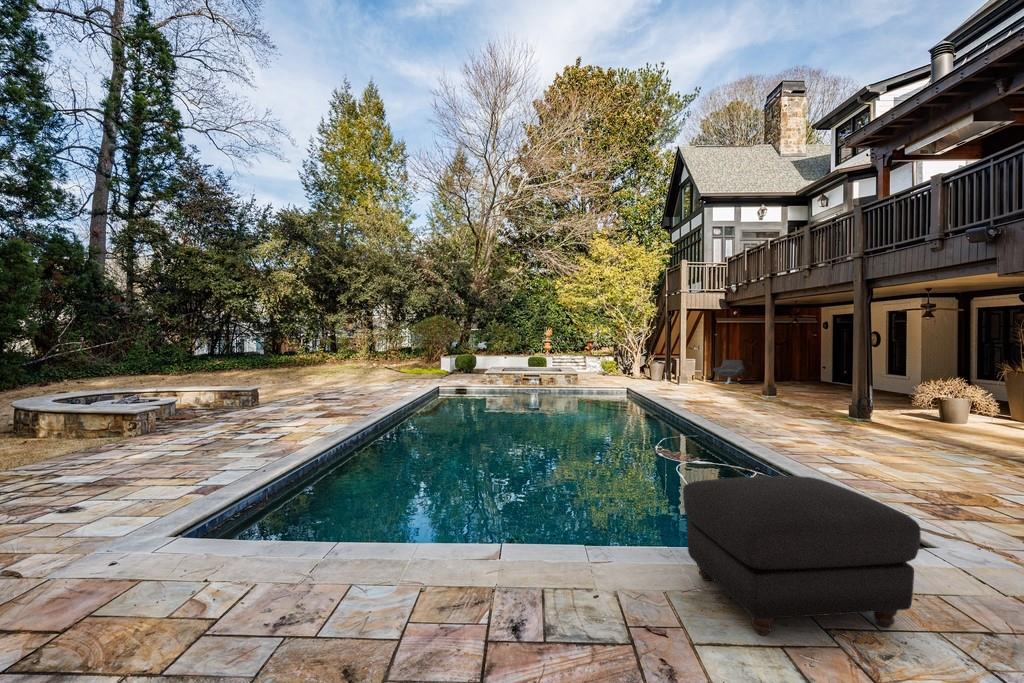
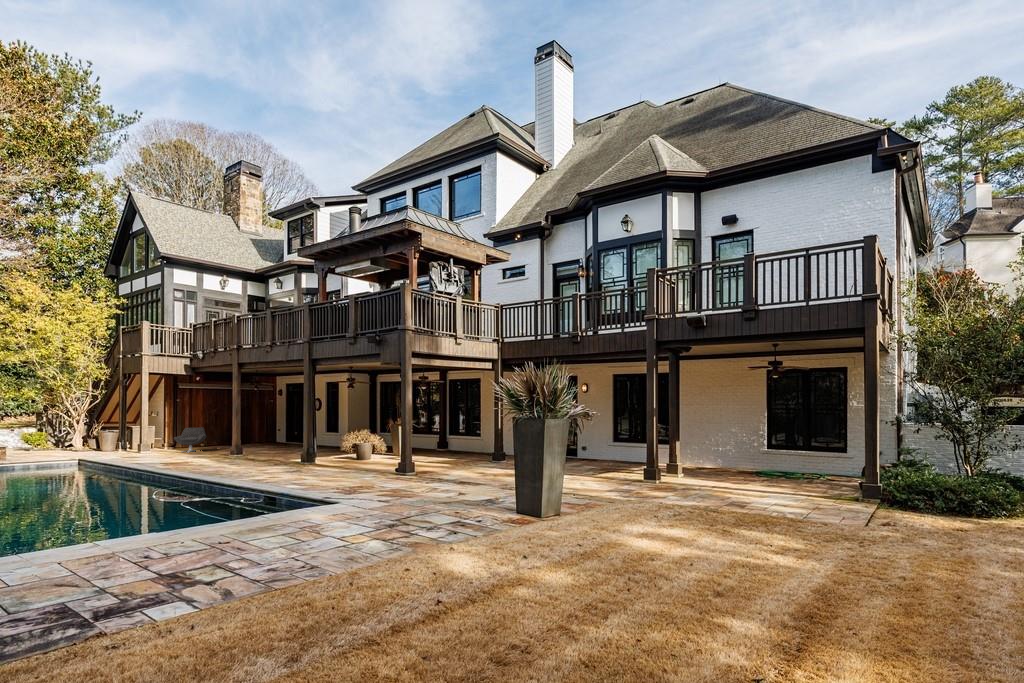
ottoman: present [683,476,921,636] -> none [230,470,338,538]

